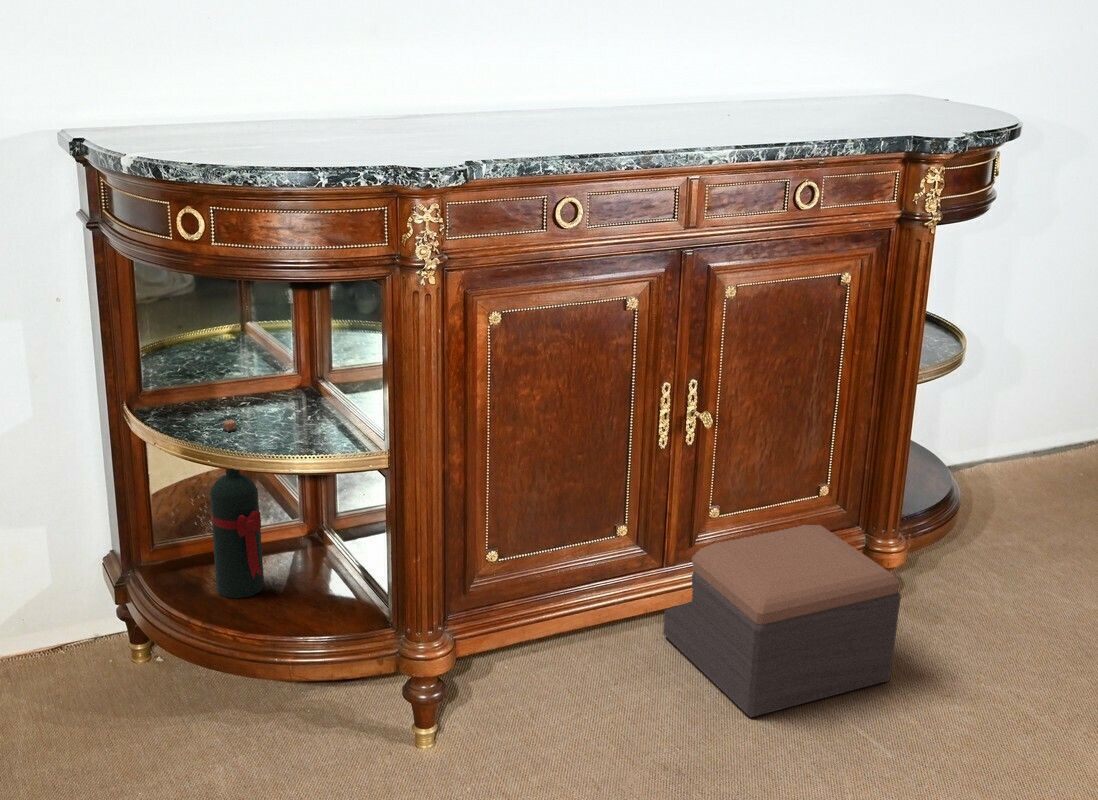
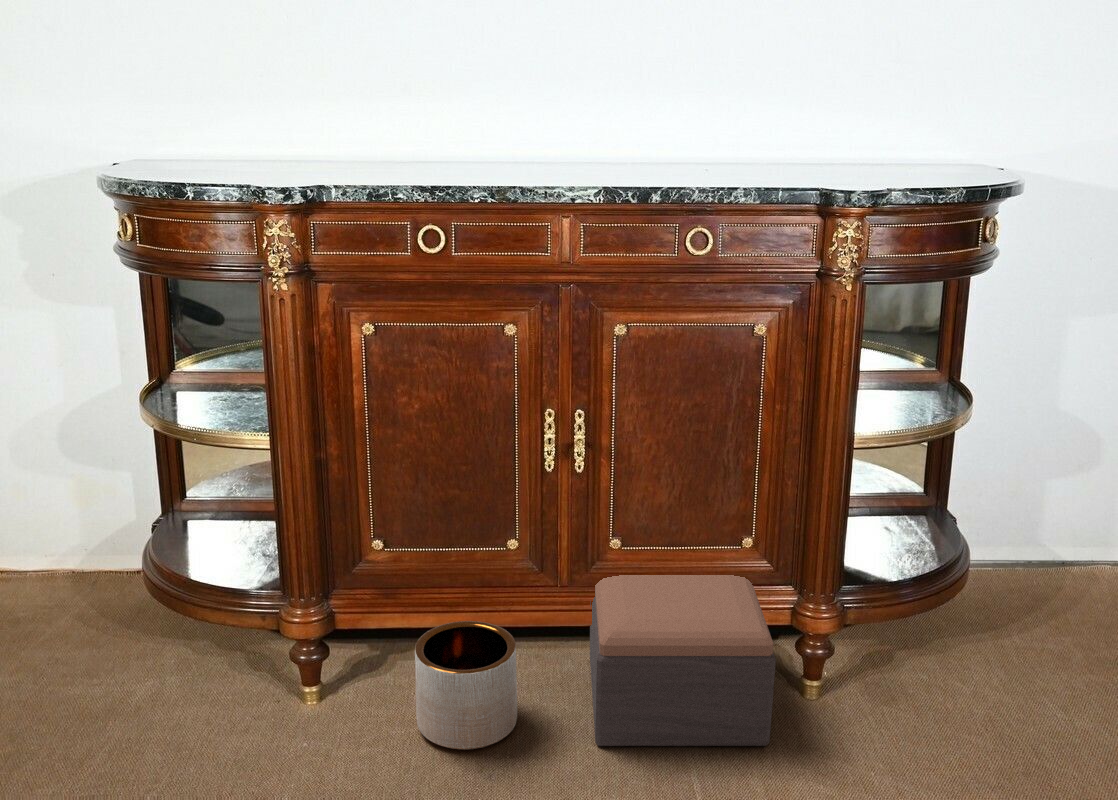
wine bottle: present [210,419,264,598] -> none [191,395,240,546]
planter: none [559,619,669,755] -> present [415,621,517,750]

